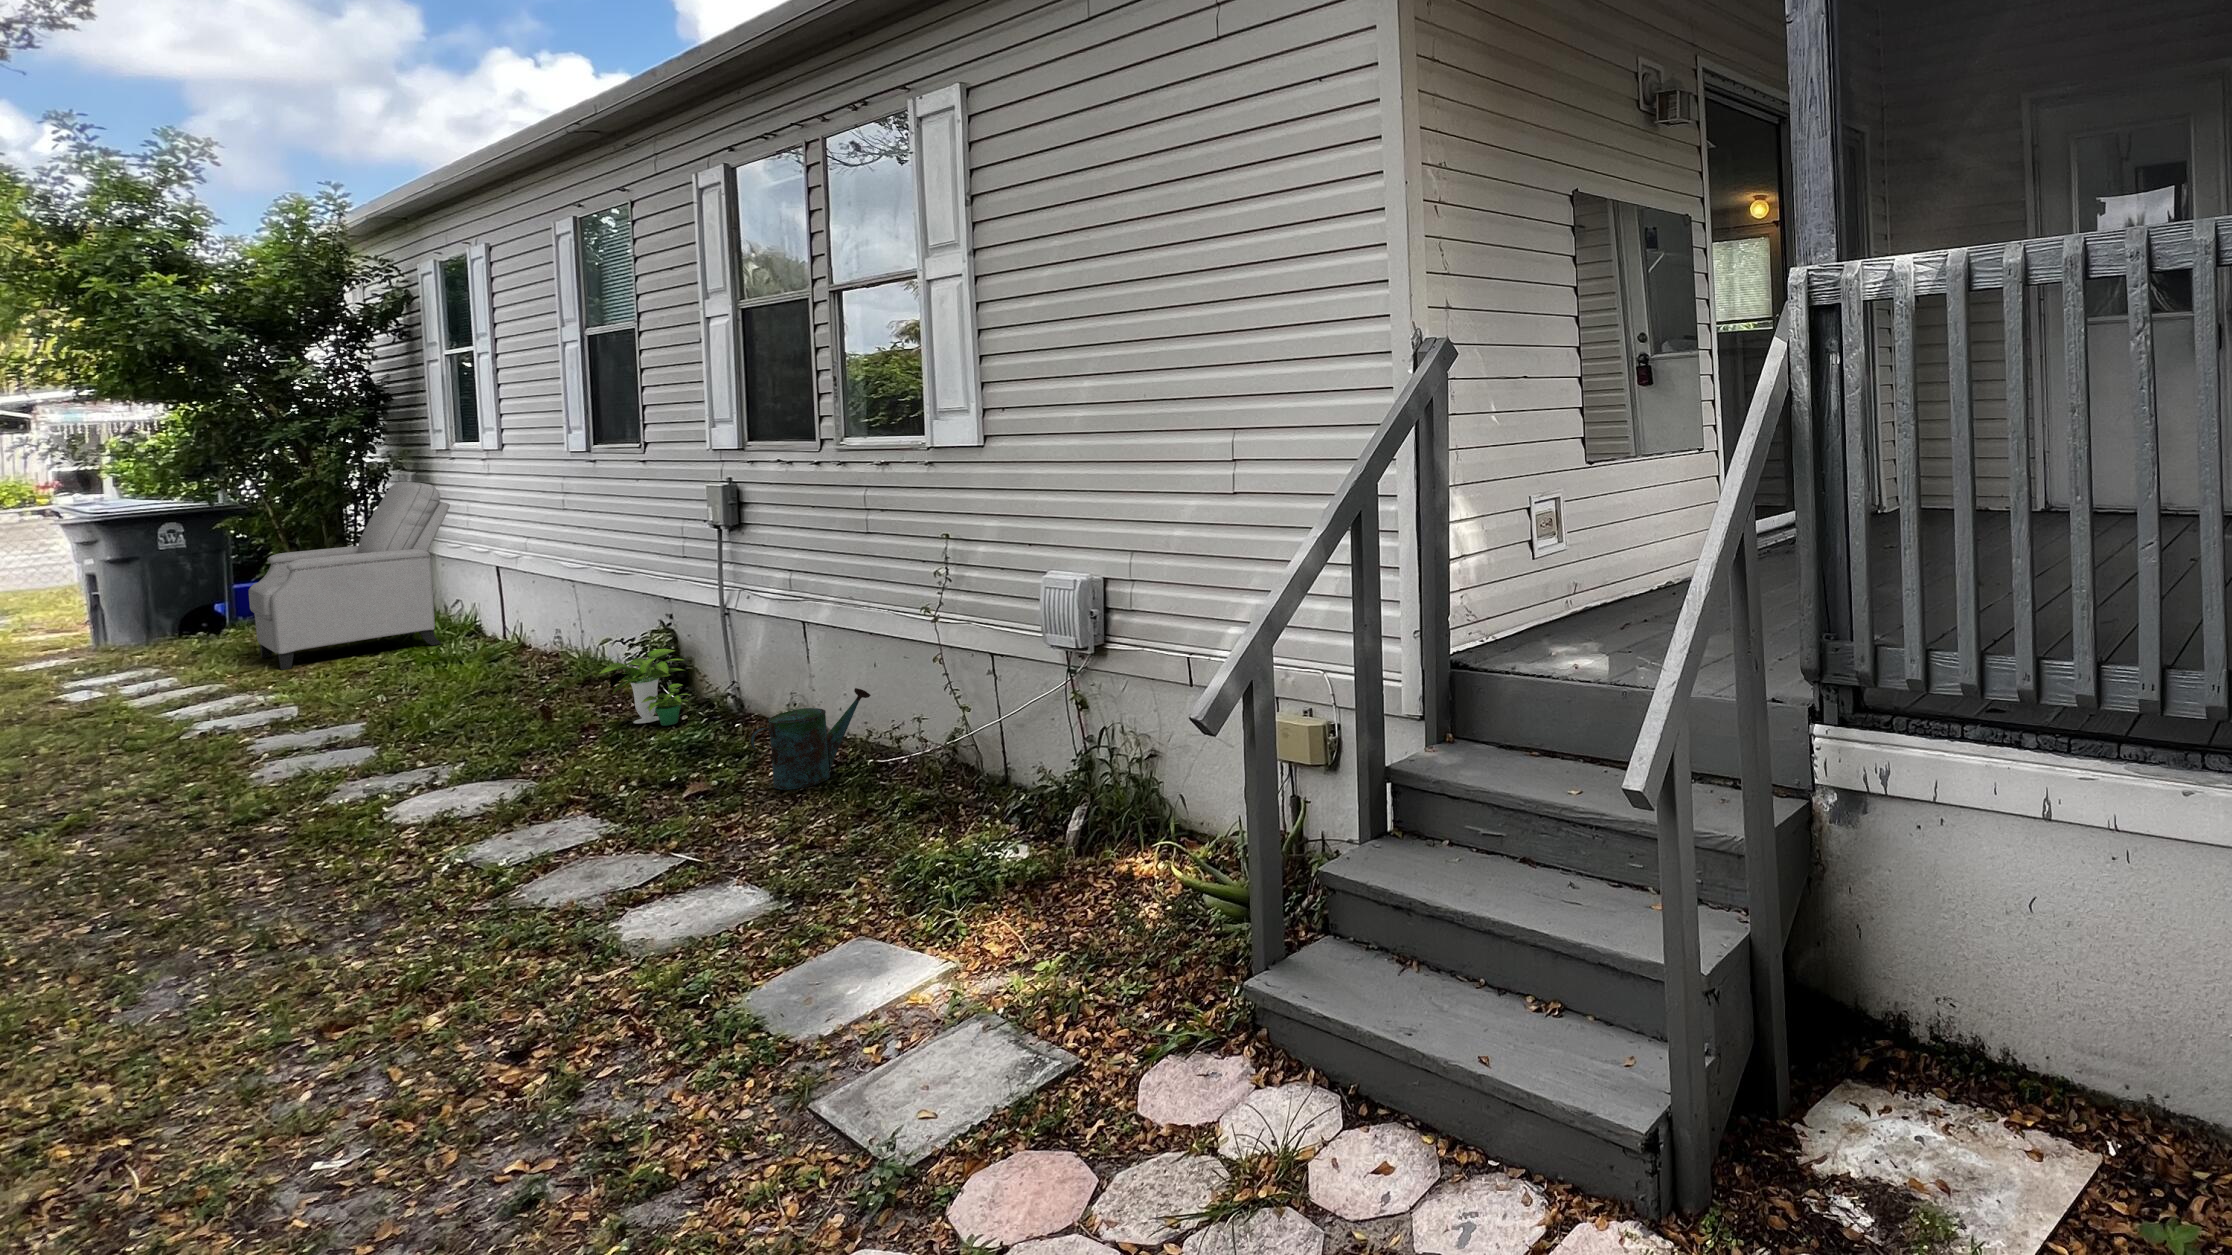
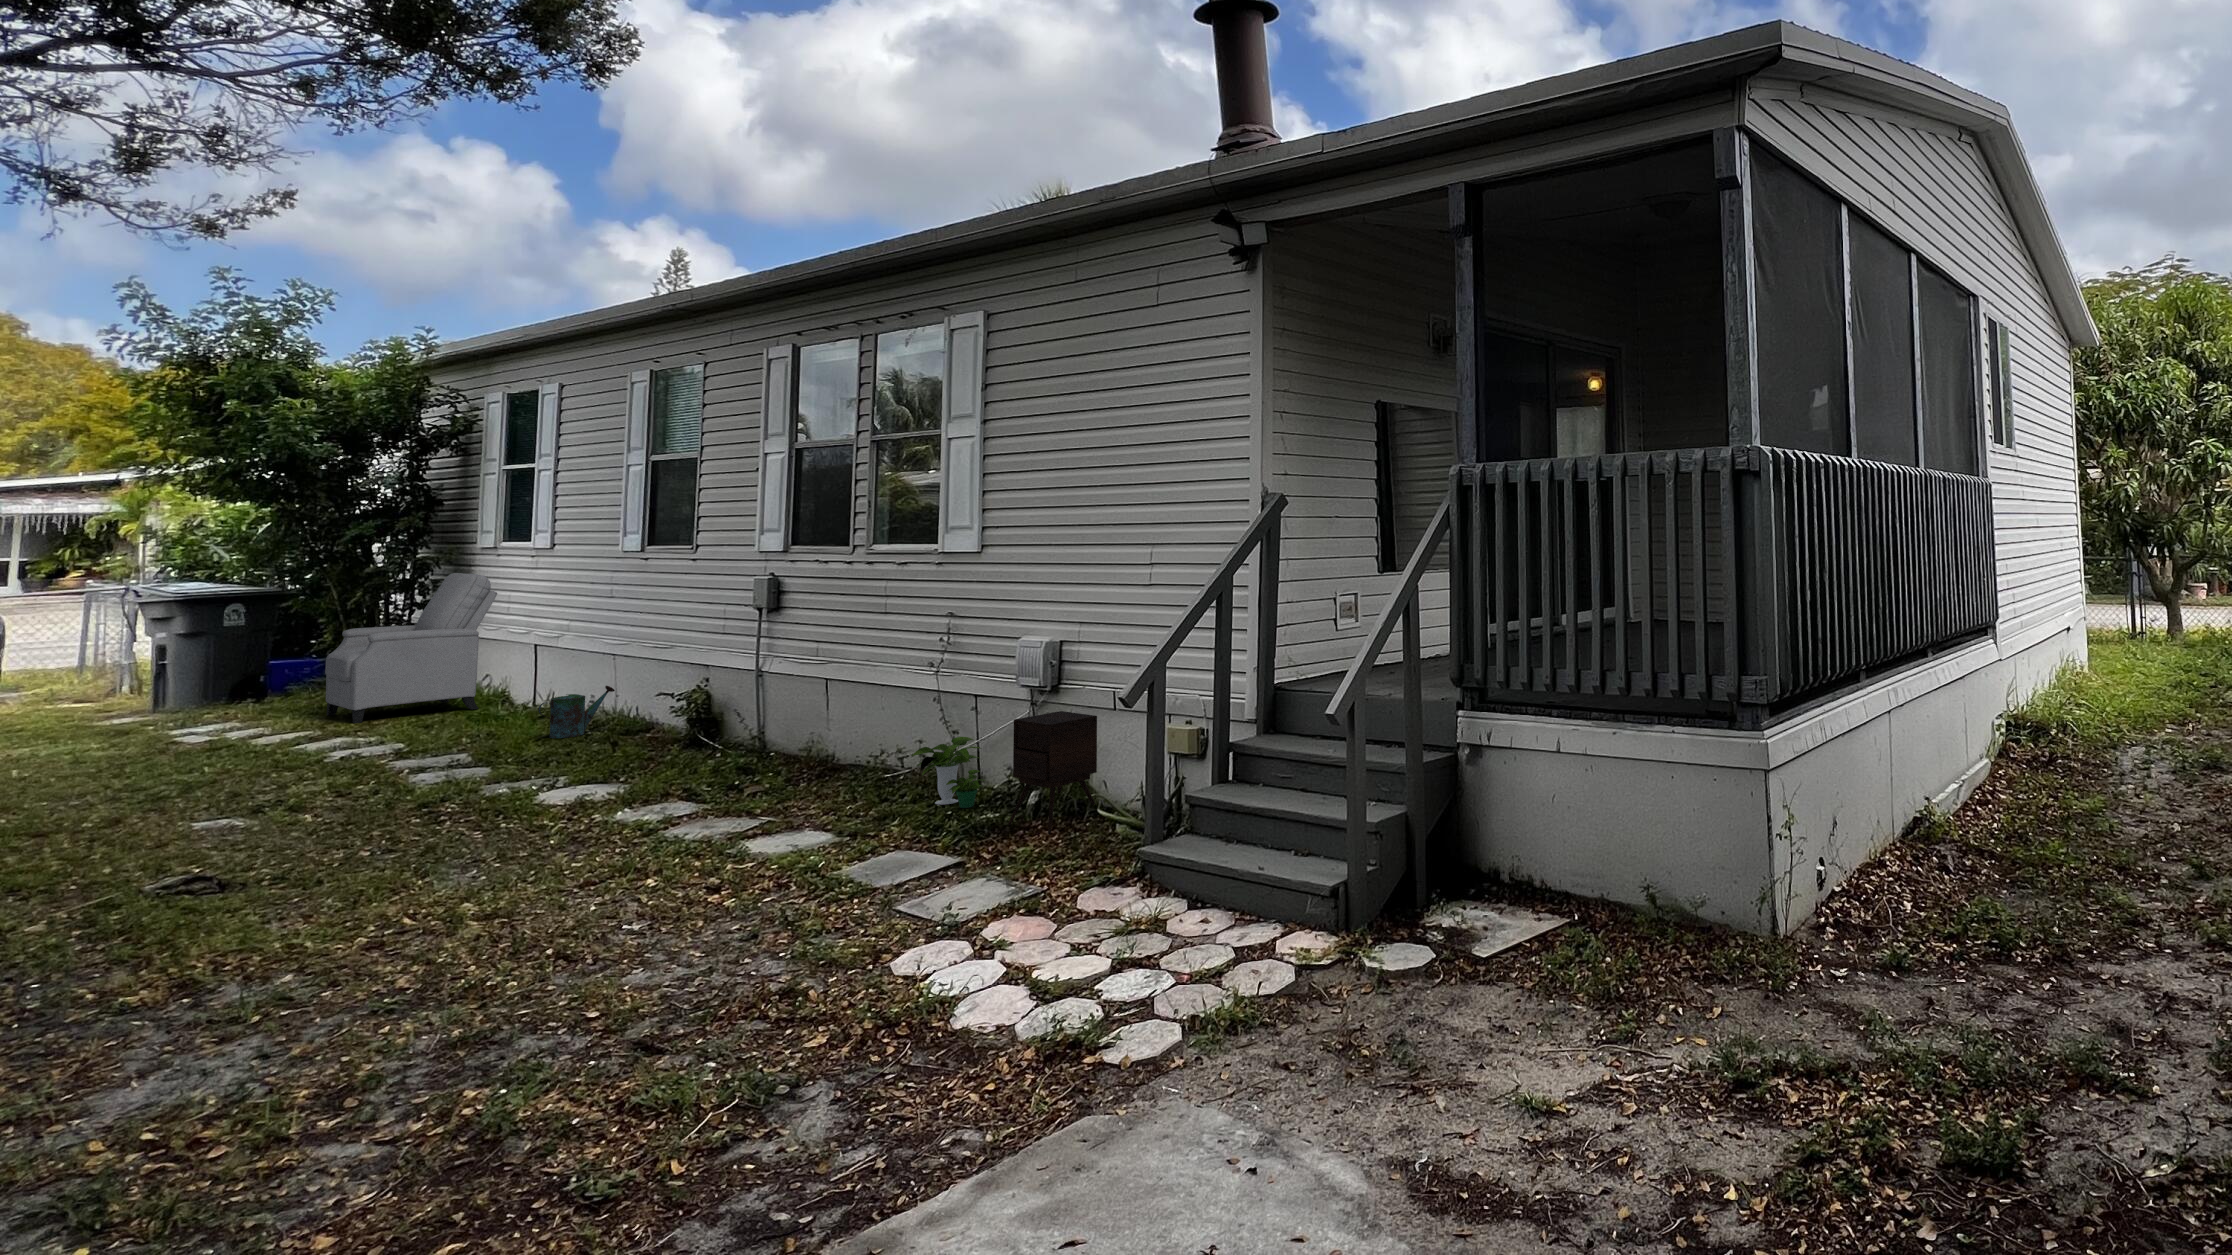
potted plant: present [599,649,689,726] -> present [912,737,985,808]
side table: none [1037,685,1183,887] -> present [1008,711,1097,834]
watering can: present [750,688,871,790] -> present [538,686,615,738]

